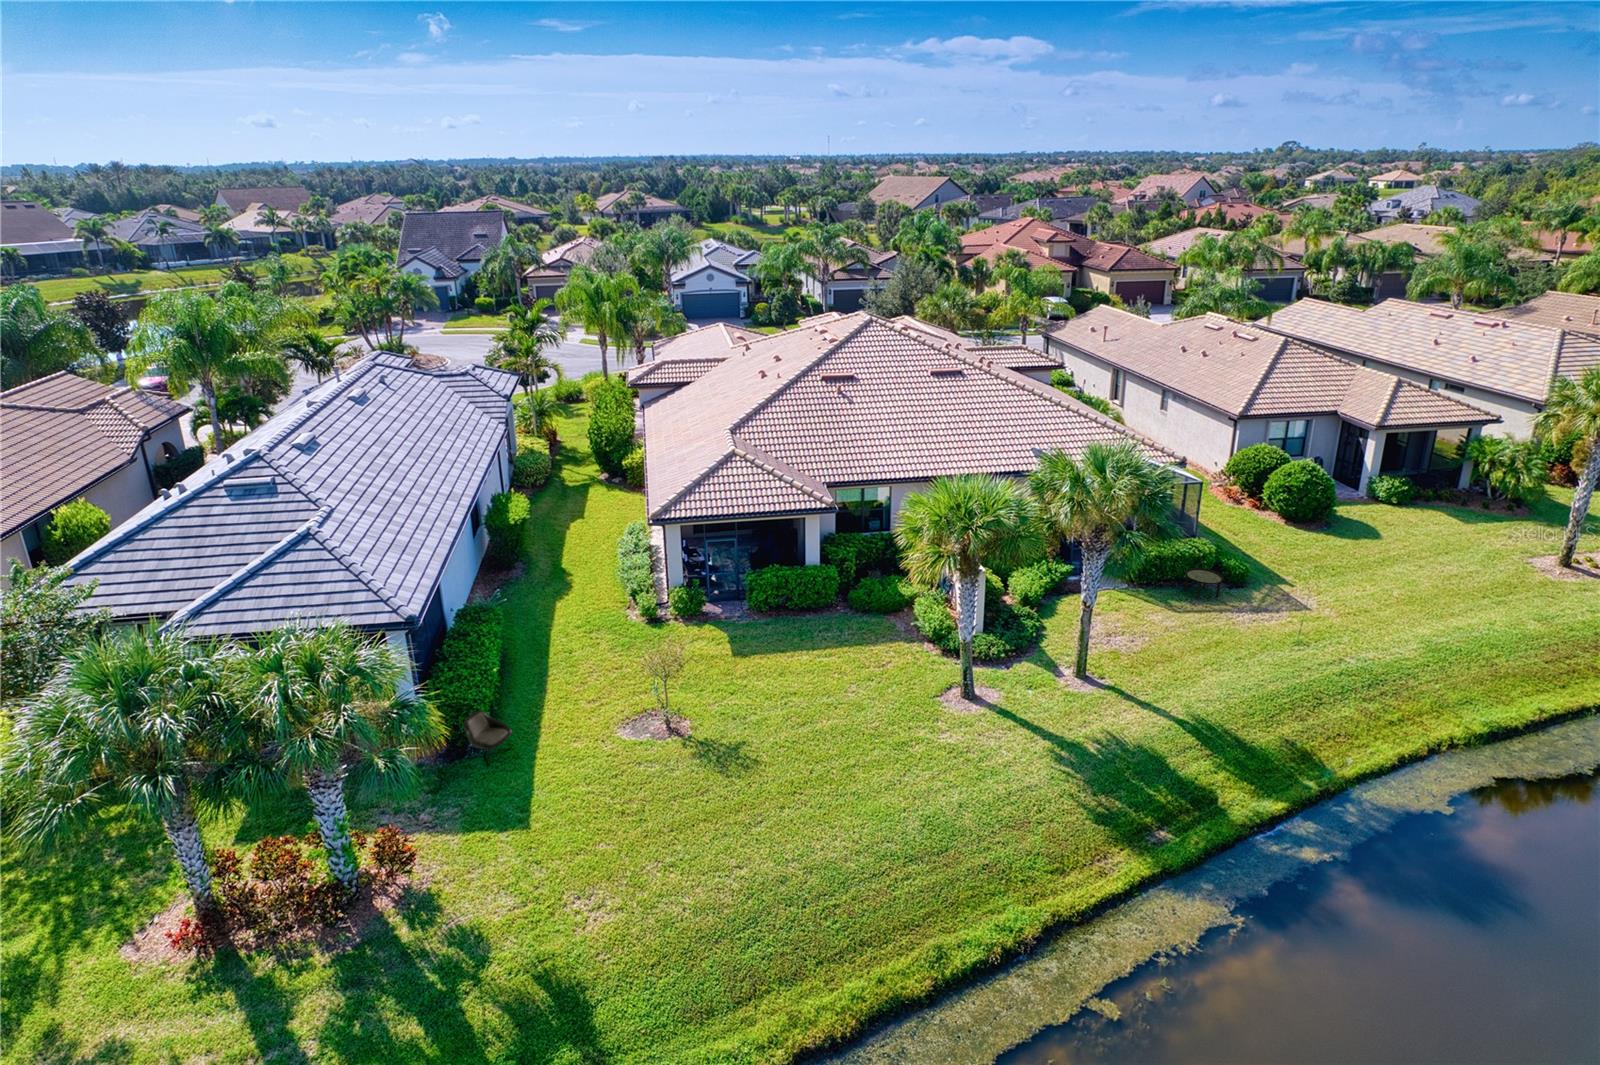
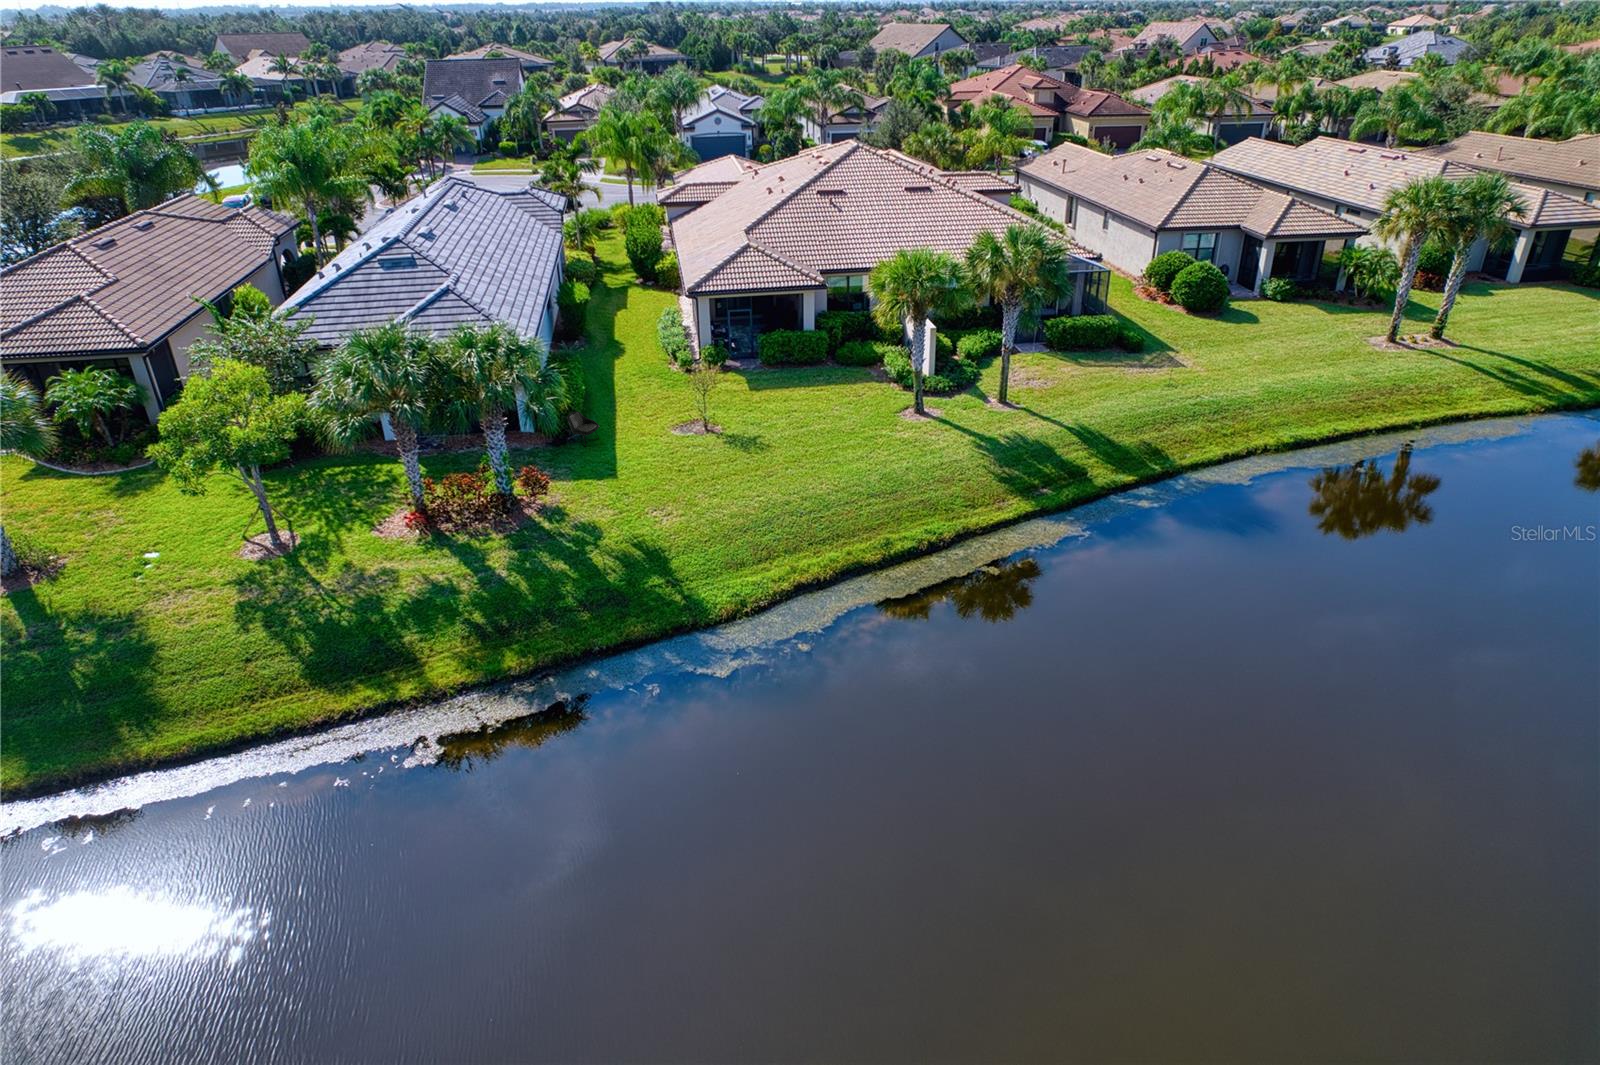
round table: present [1184,568,1224,600] -> none [1091,338,1120,361]

